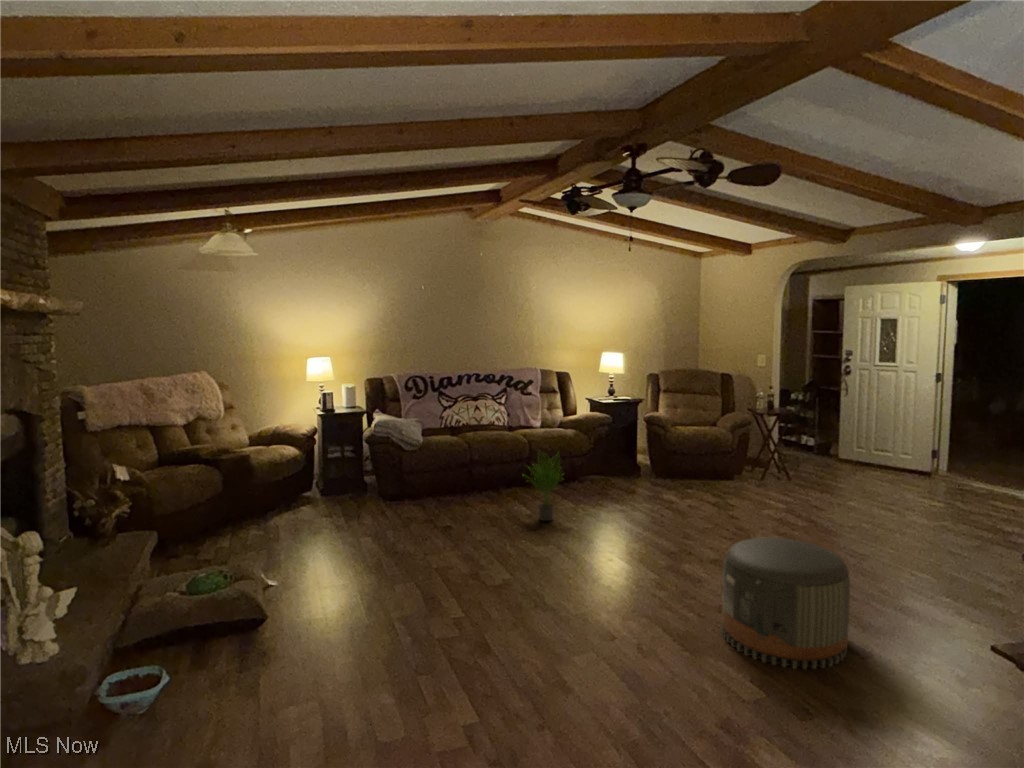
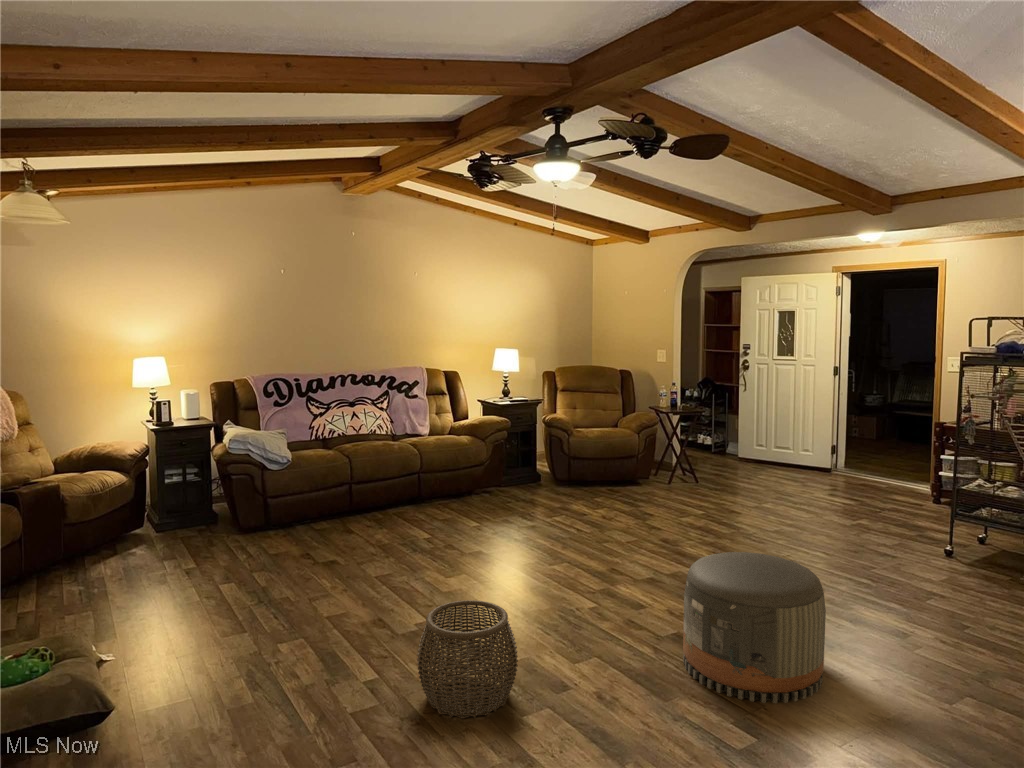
potted plant: present [529,456,563,521] -> none [412,461,474,546]
woven basket: none [492,560,573,652] -> present [417,600,518,718]

